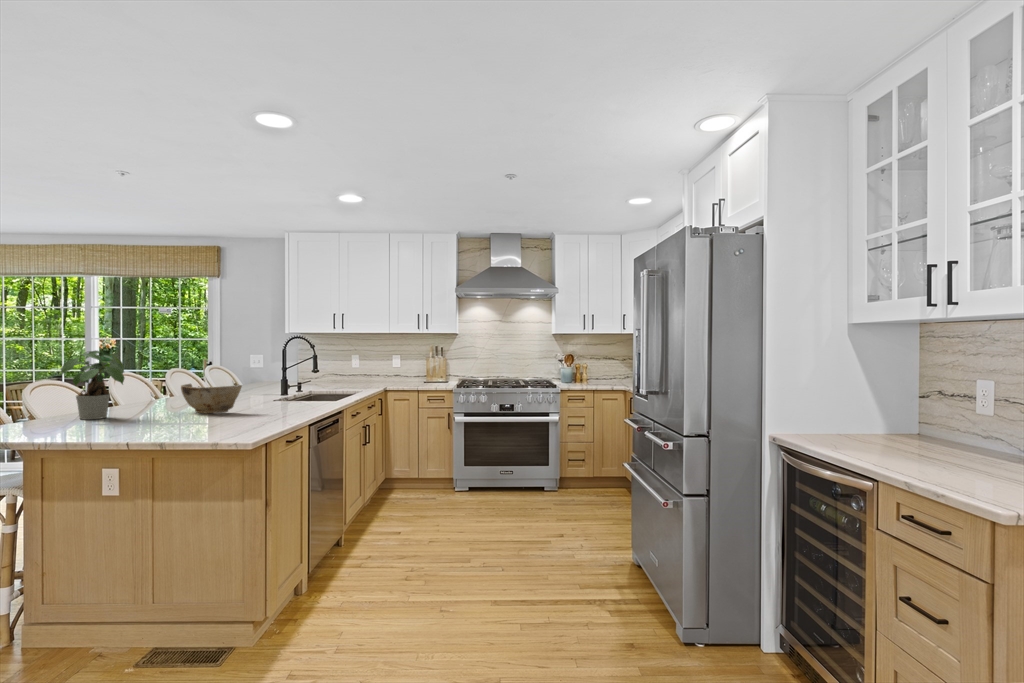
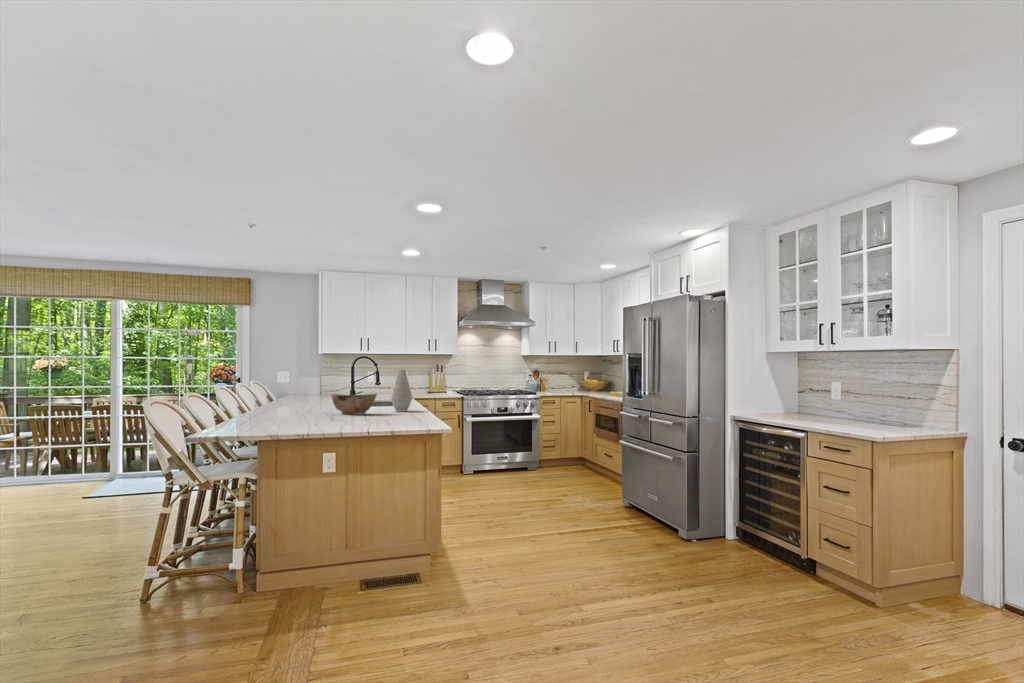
potted plant: present [61,351,125,420] -> none [272,369,319,419]
vase: none [274,352,306,411] -> present [391,369,412,412]

